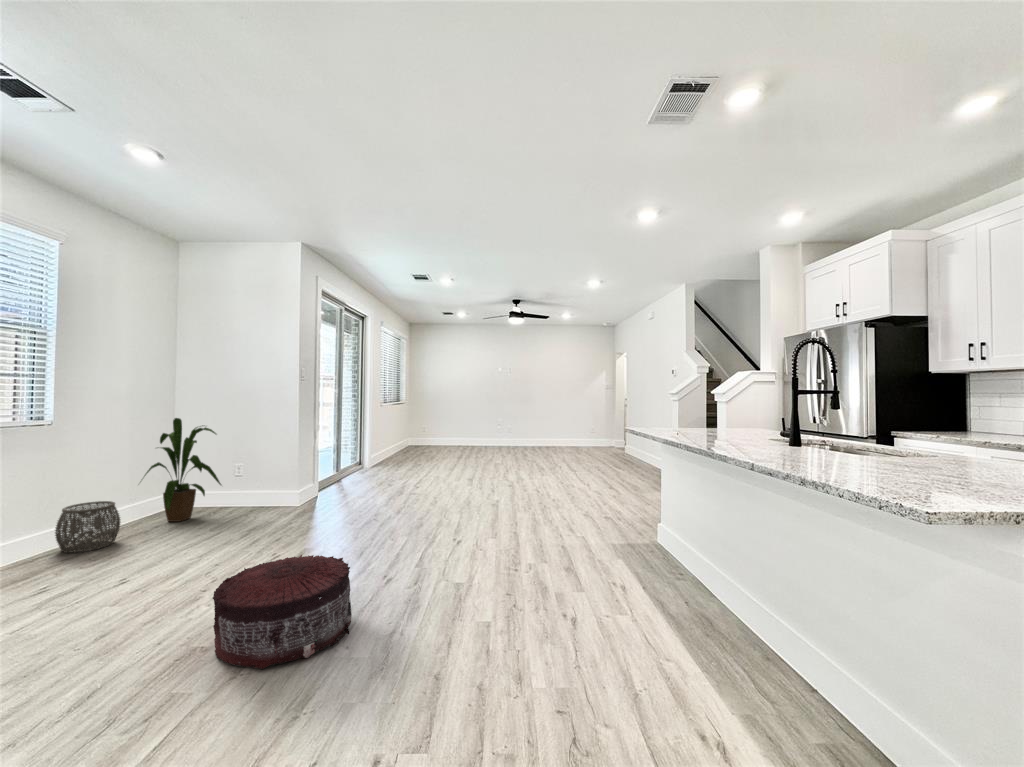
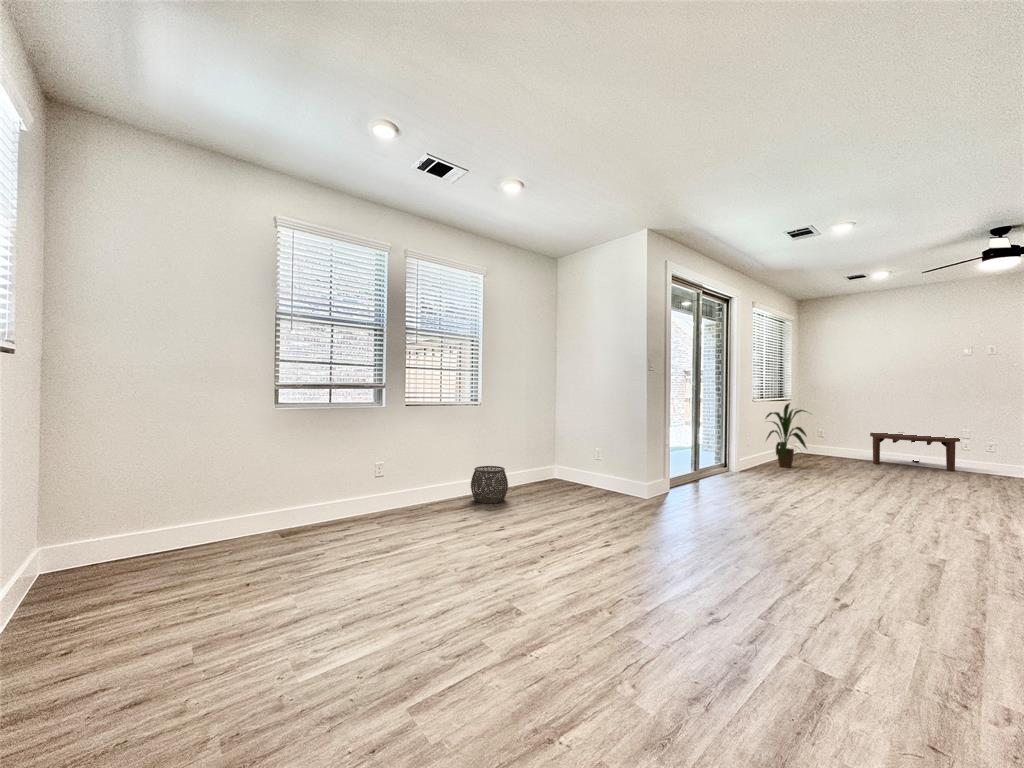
house plant: present [144,418,221,522] -> present [766,403,807,468]
coffee table: none [458,426,507,450] -> present [870,433,960,471]
pouf: present [213,555,352,669] -> none [520,544,654,663]

